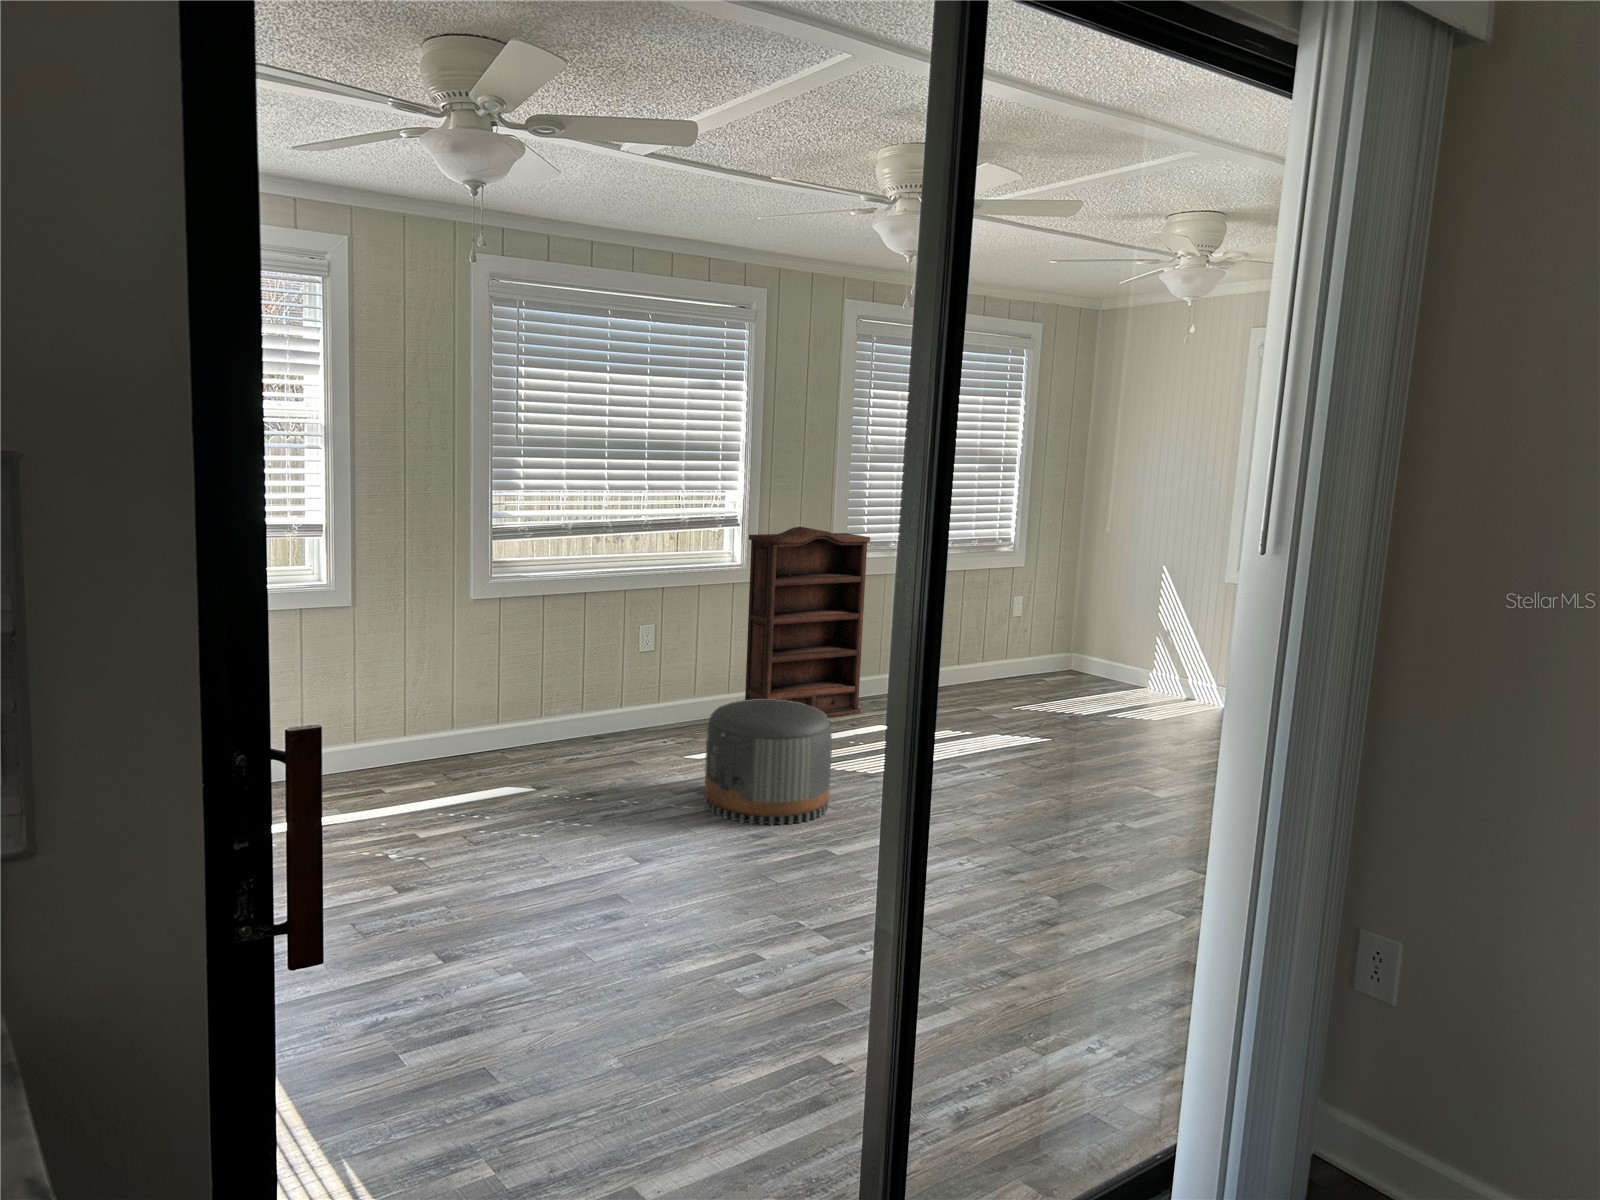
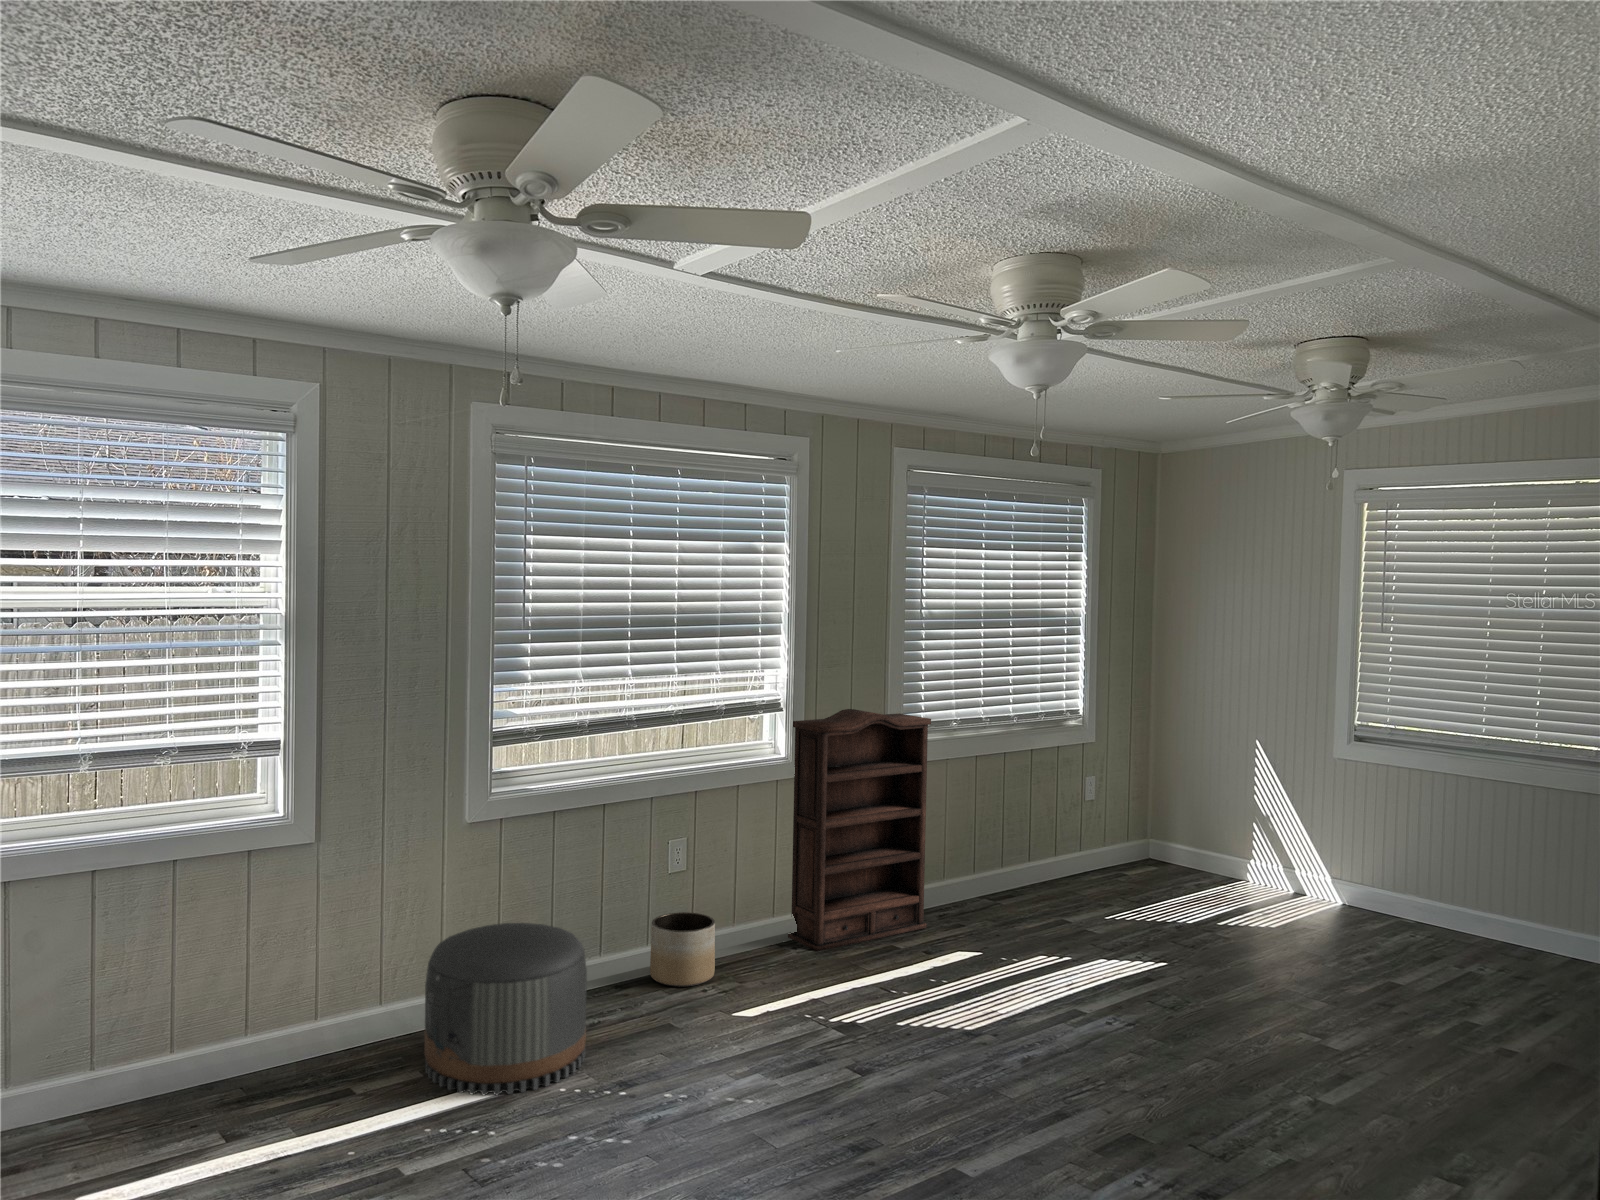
planter: none [622,686,675,742] -> present [650,912,715,987]
pouf: present [704,699,832,825] -> present [424,923,587,1095]

